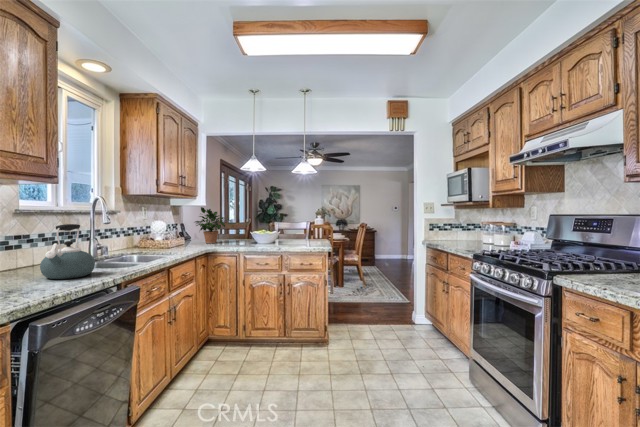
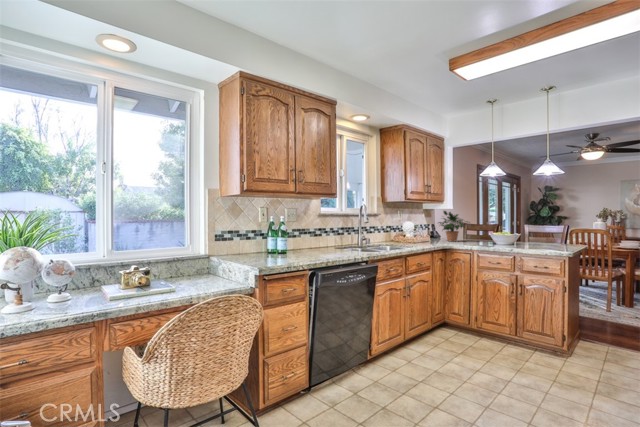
kettle: present [40,224,95,279] -> none [325,223,352,255]

